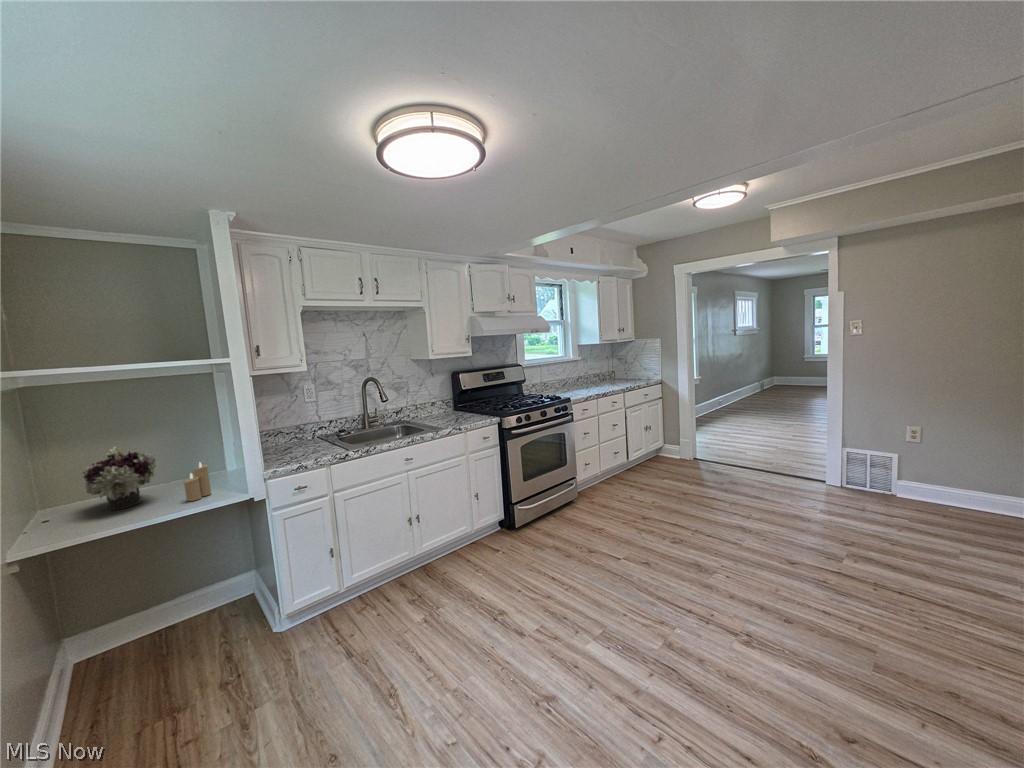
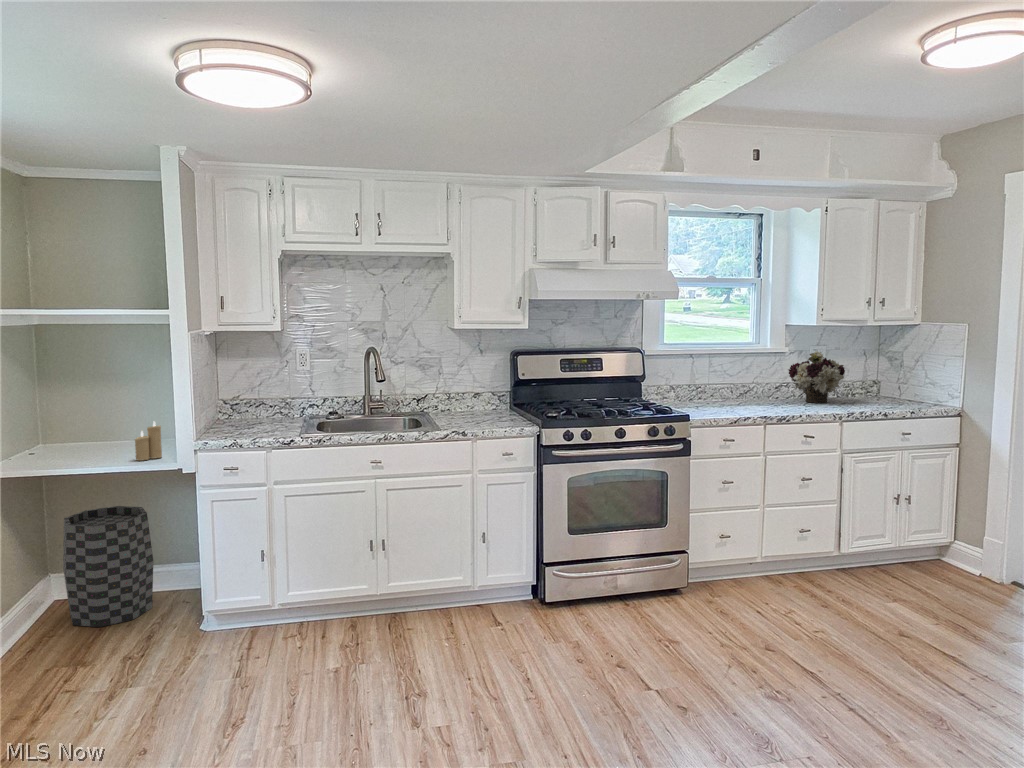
flower arrangement: present [83,447,155,510] -> present [788,351,845,403]
trash can: none [91,544,202,680] -> present [63,506,153,627]

